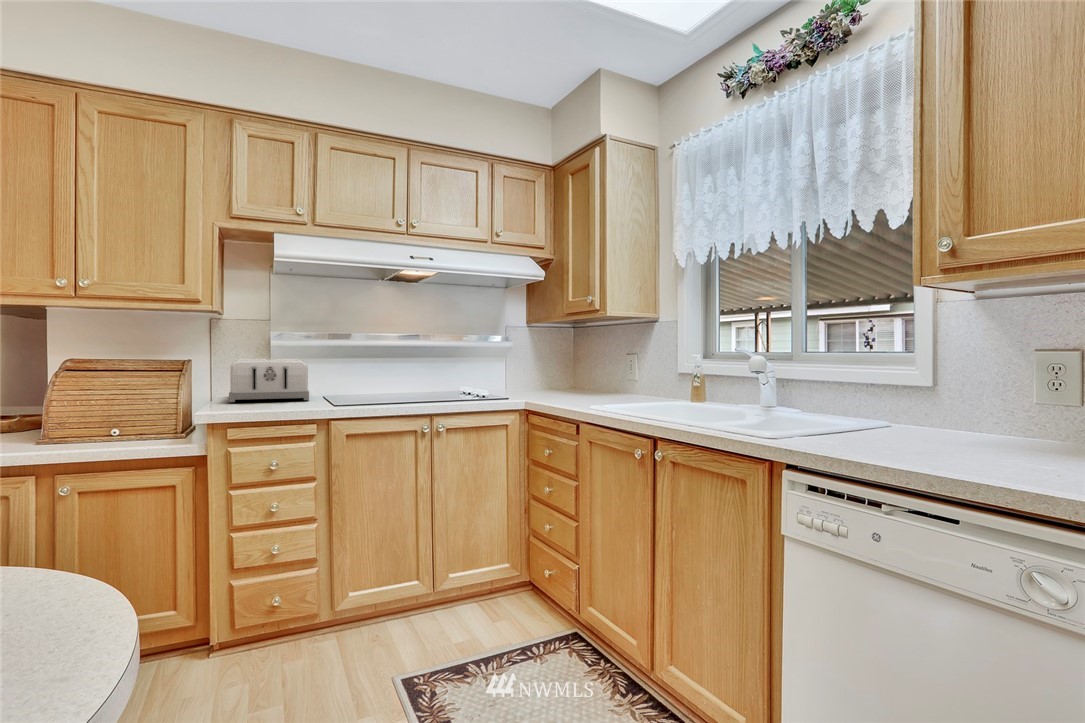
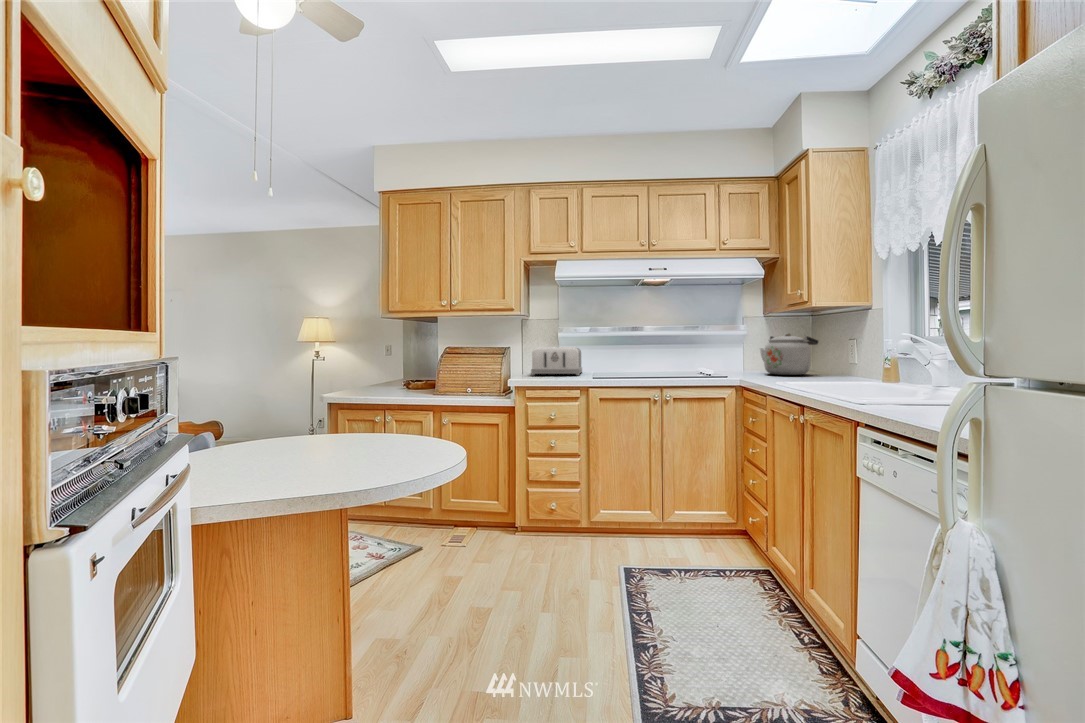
kettle: none [529,346,589,393] -> present [760,333,818,375]

